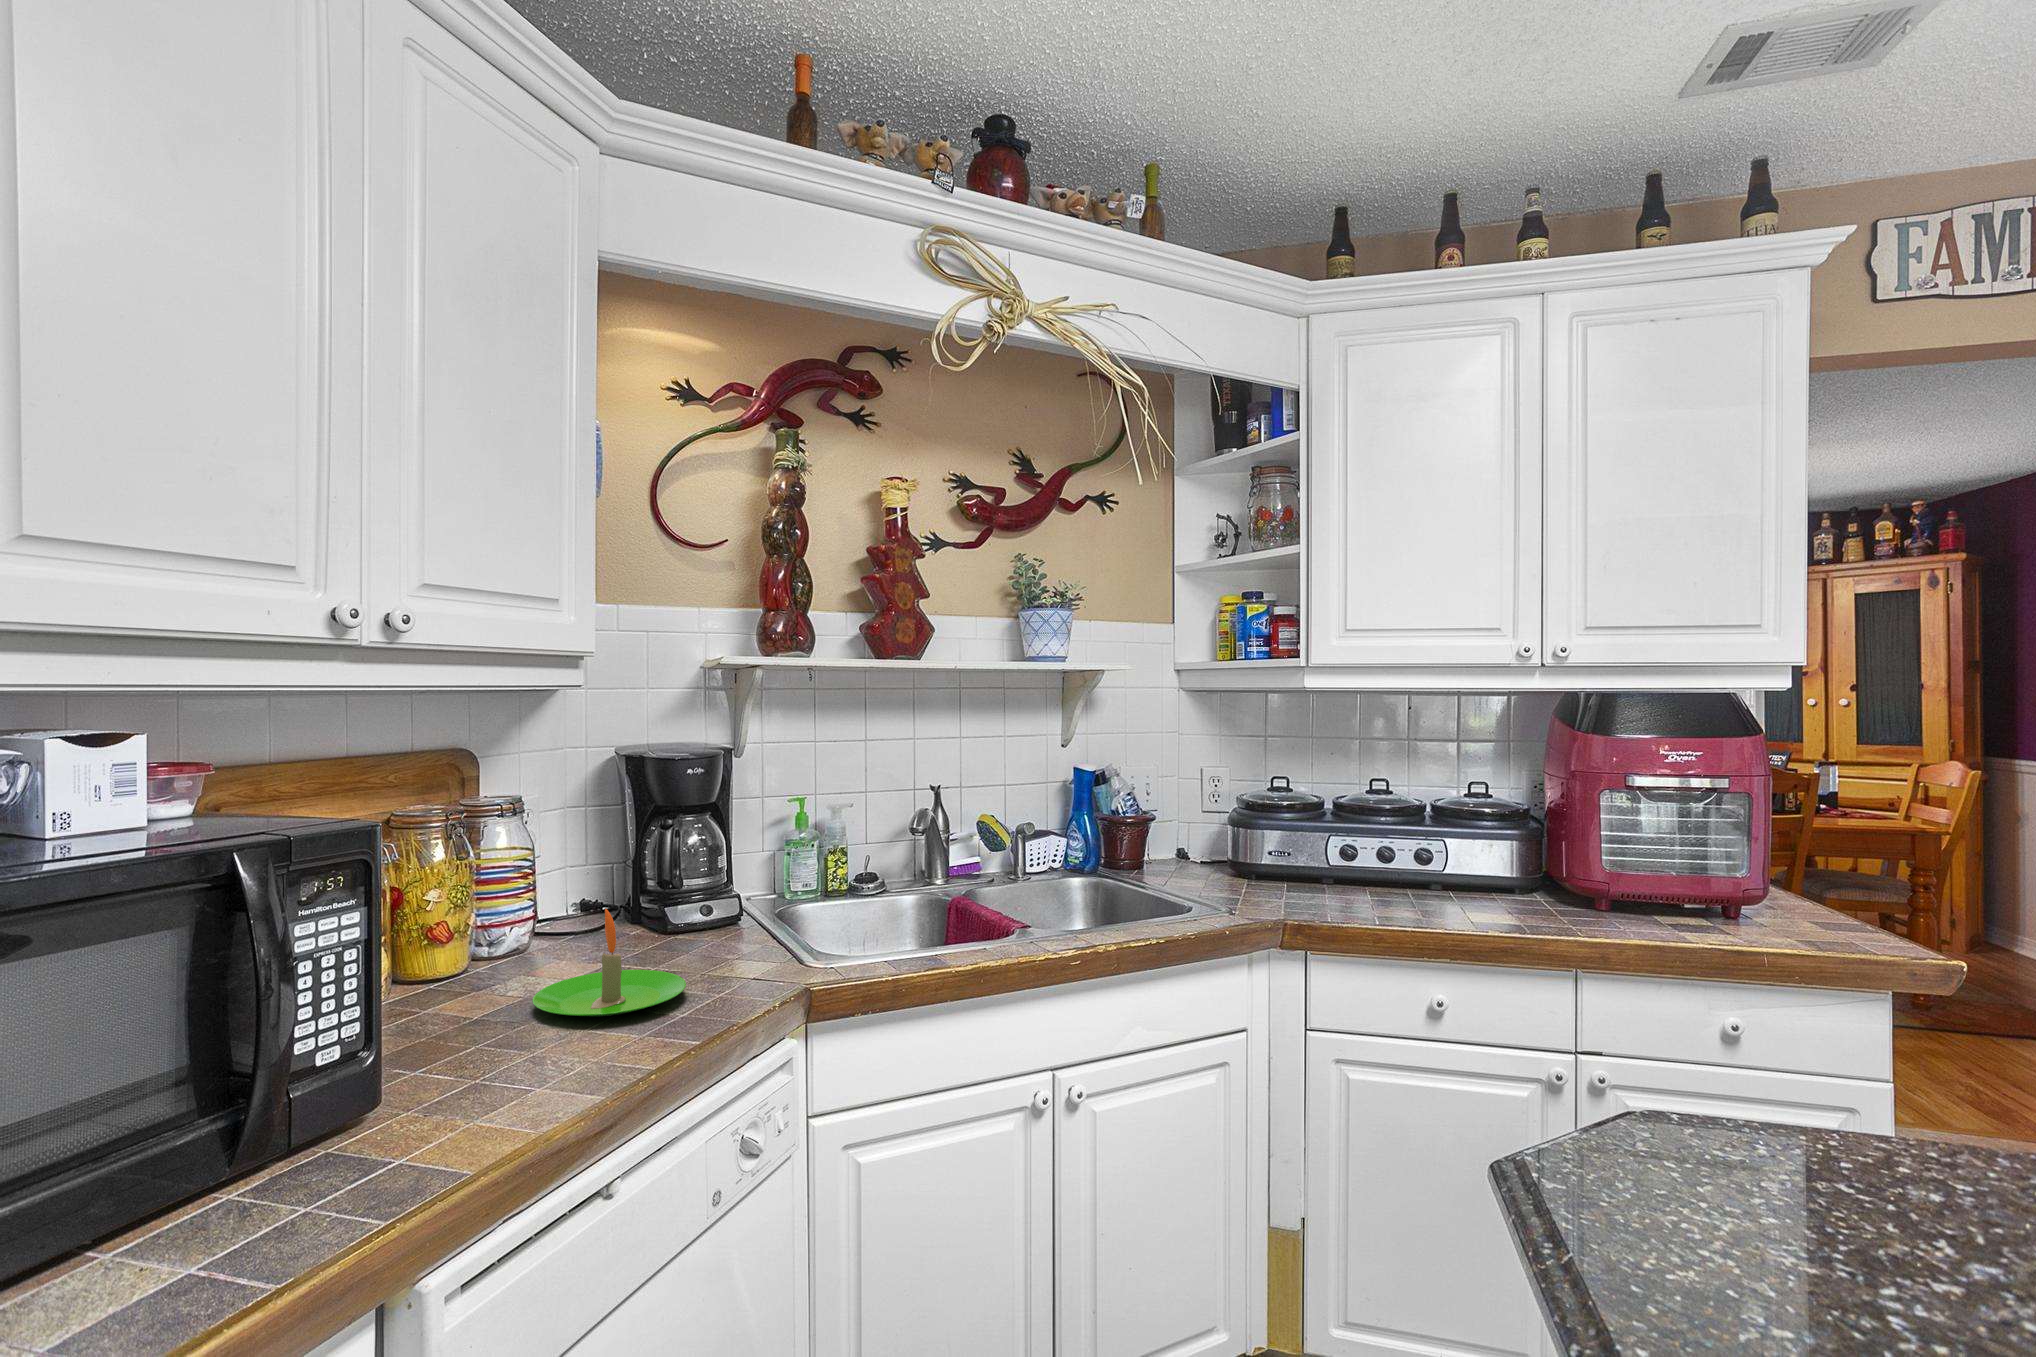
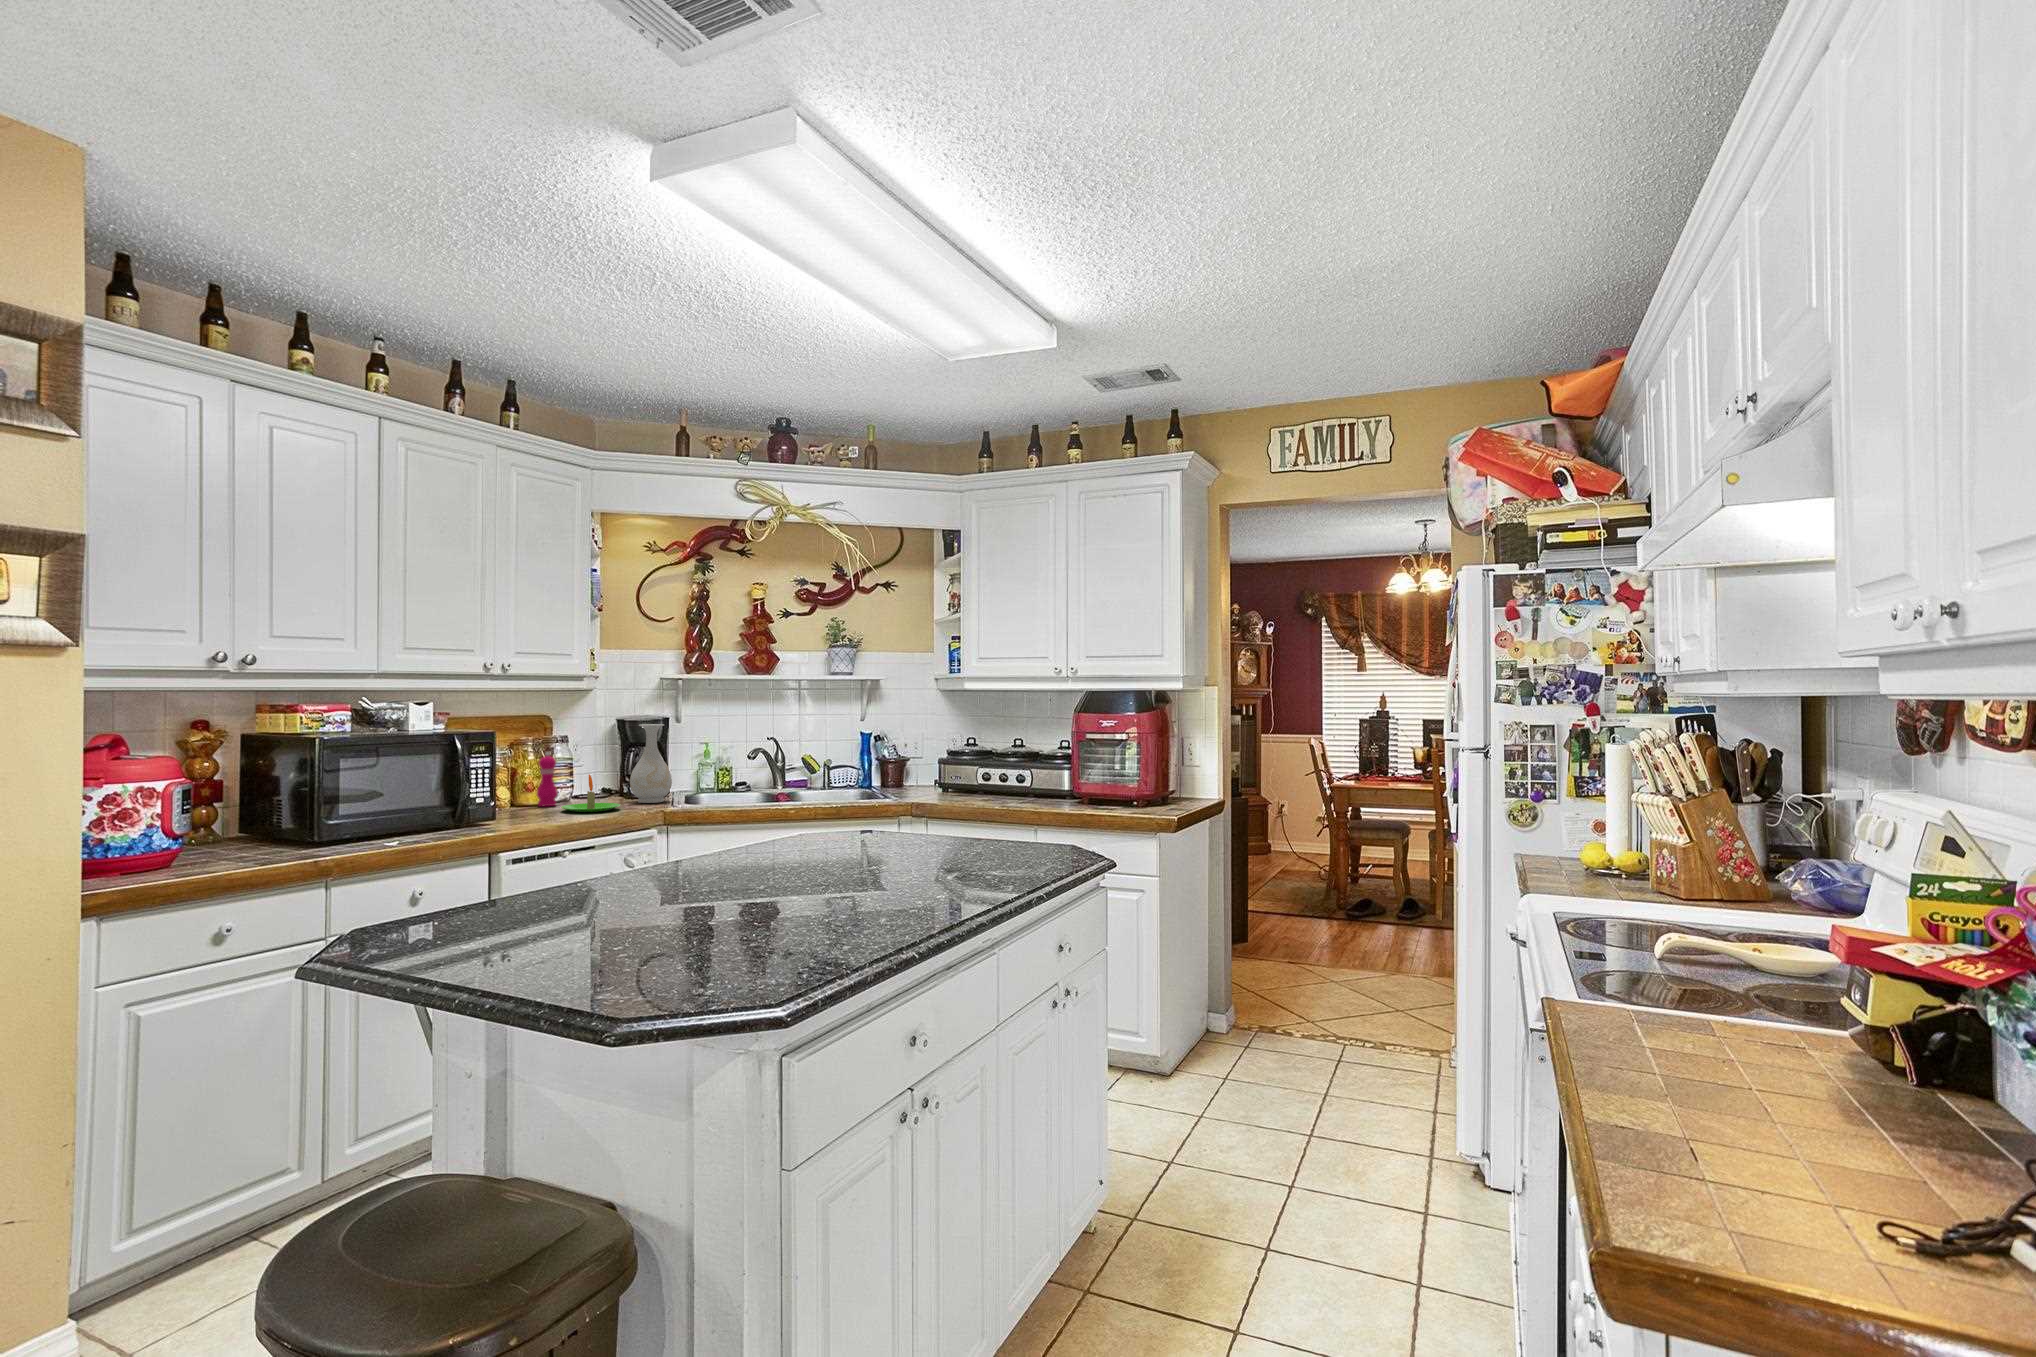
vase: none [681,768,775,955] -> present [630,724,672,803]
pepper mill: none [455,847,510,987] -> present [537,752,558,806]

